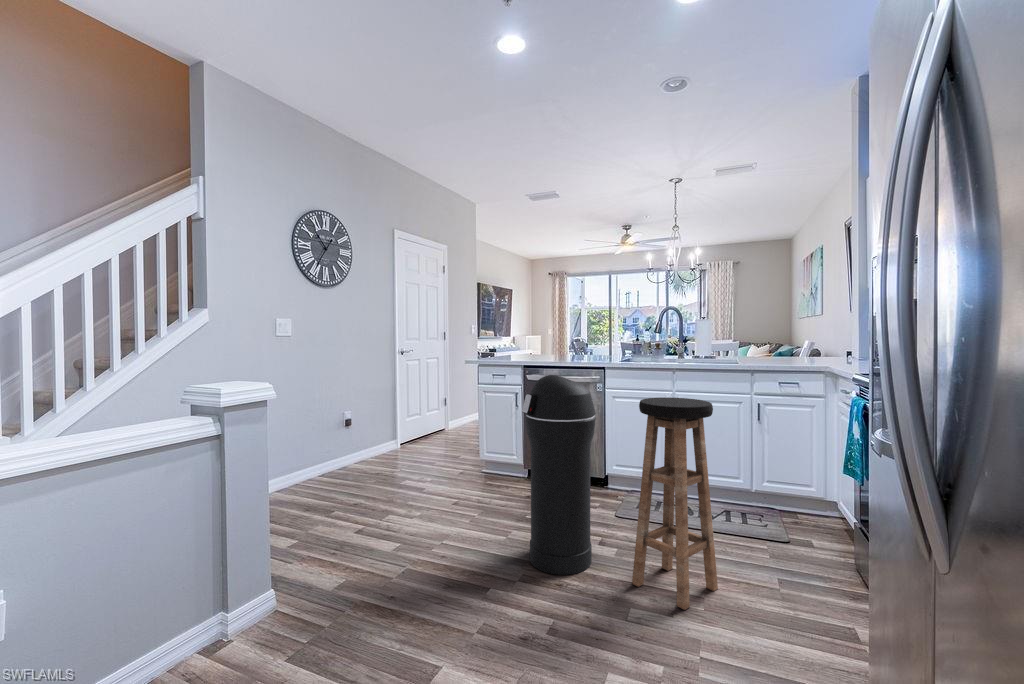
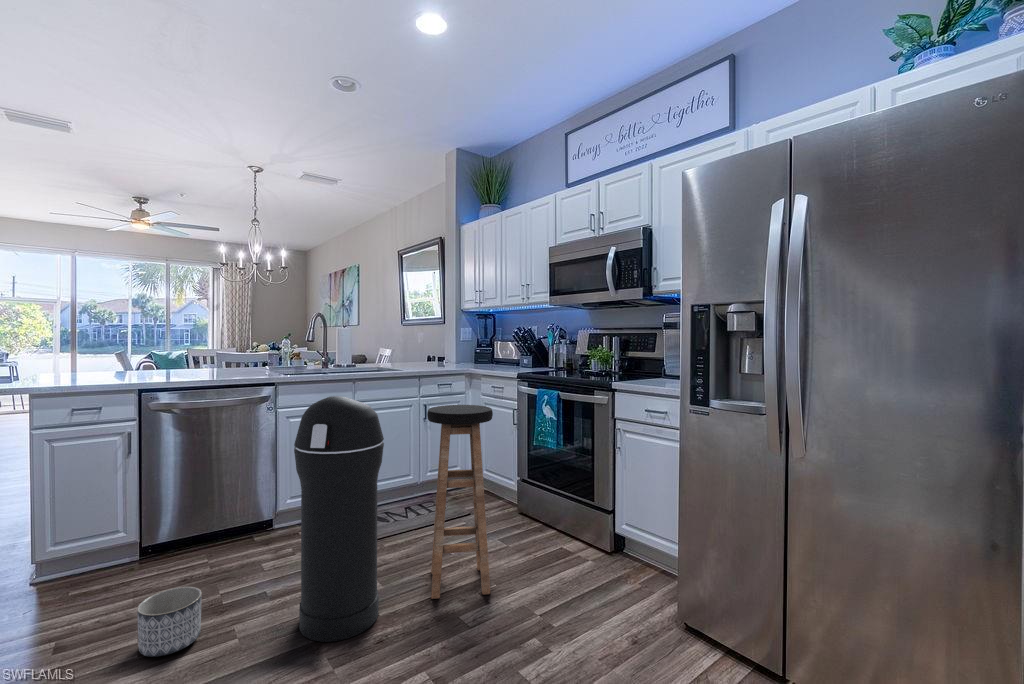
planter: none [463,492,497,530] -> present [137,587,202,657]

